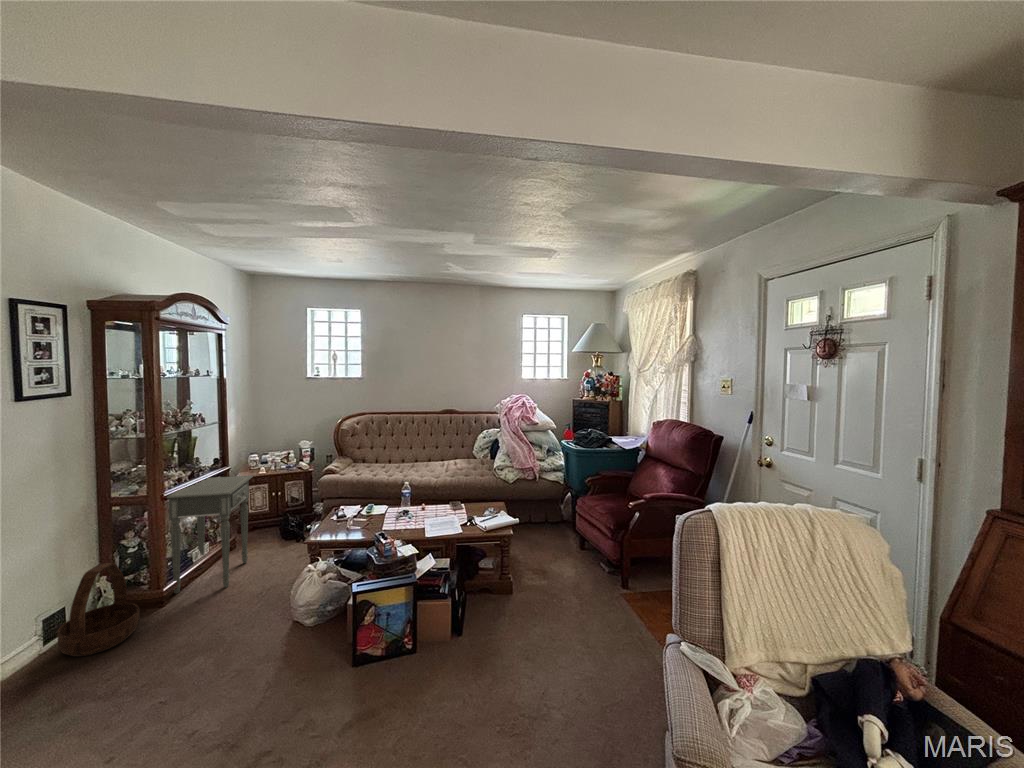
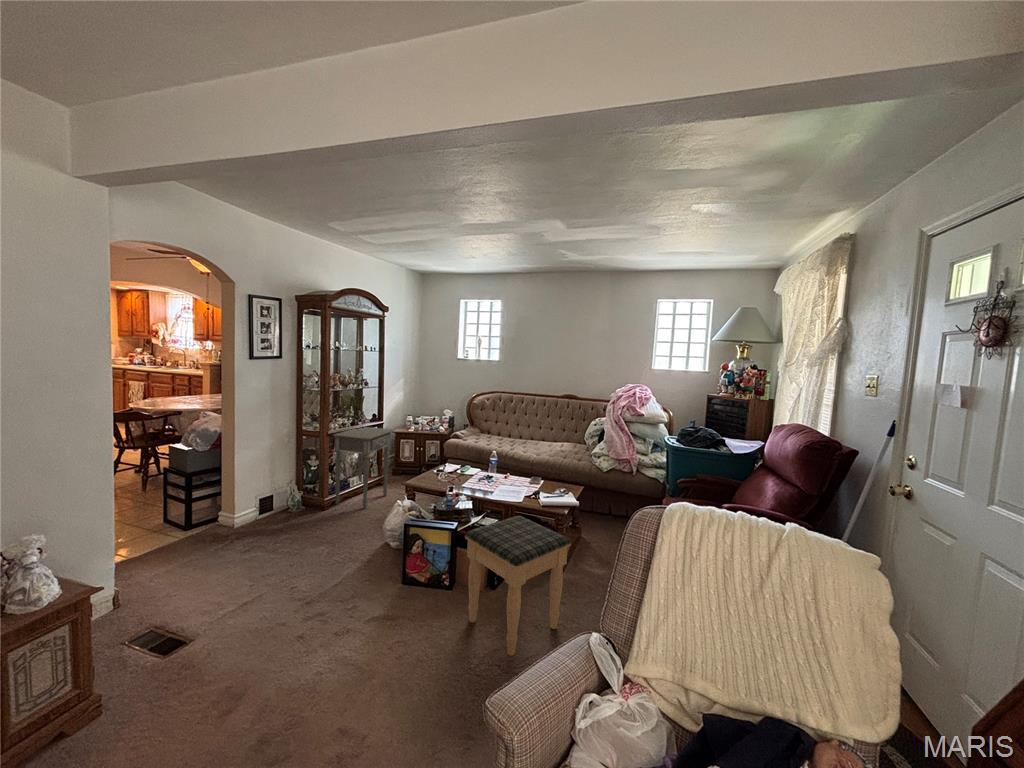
footstool: none [448,547,552,699] -> present [465,516,571,655]
basket: present [58,563,139,656] -> none [263,471,307,527]

